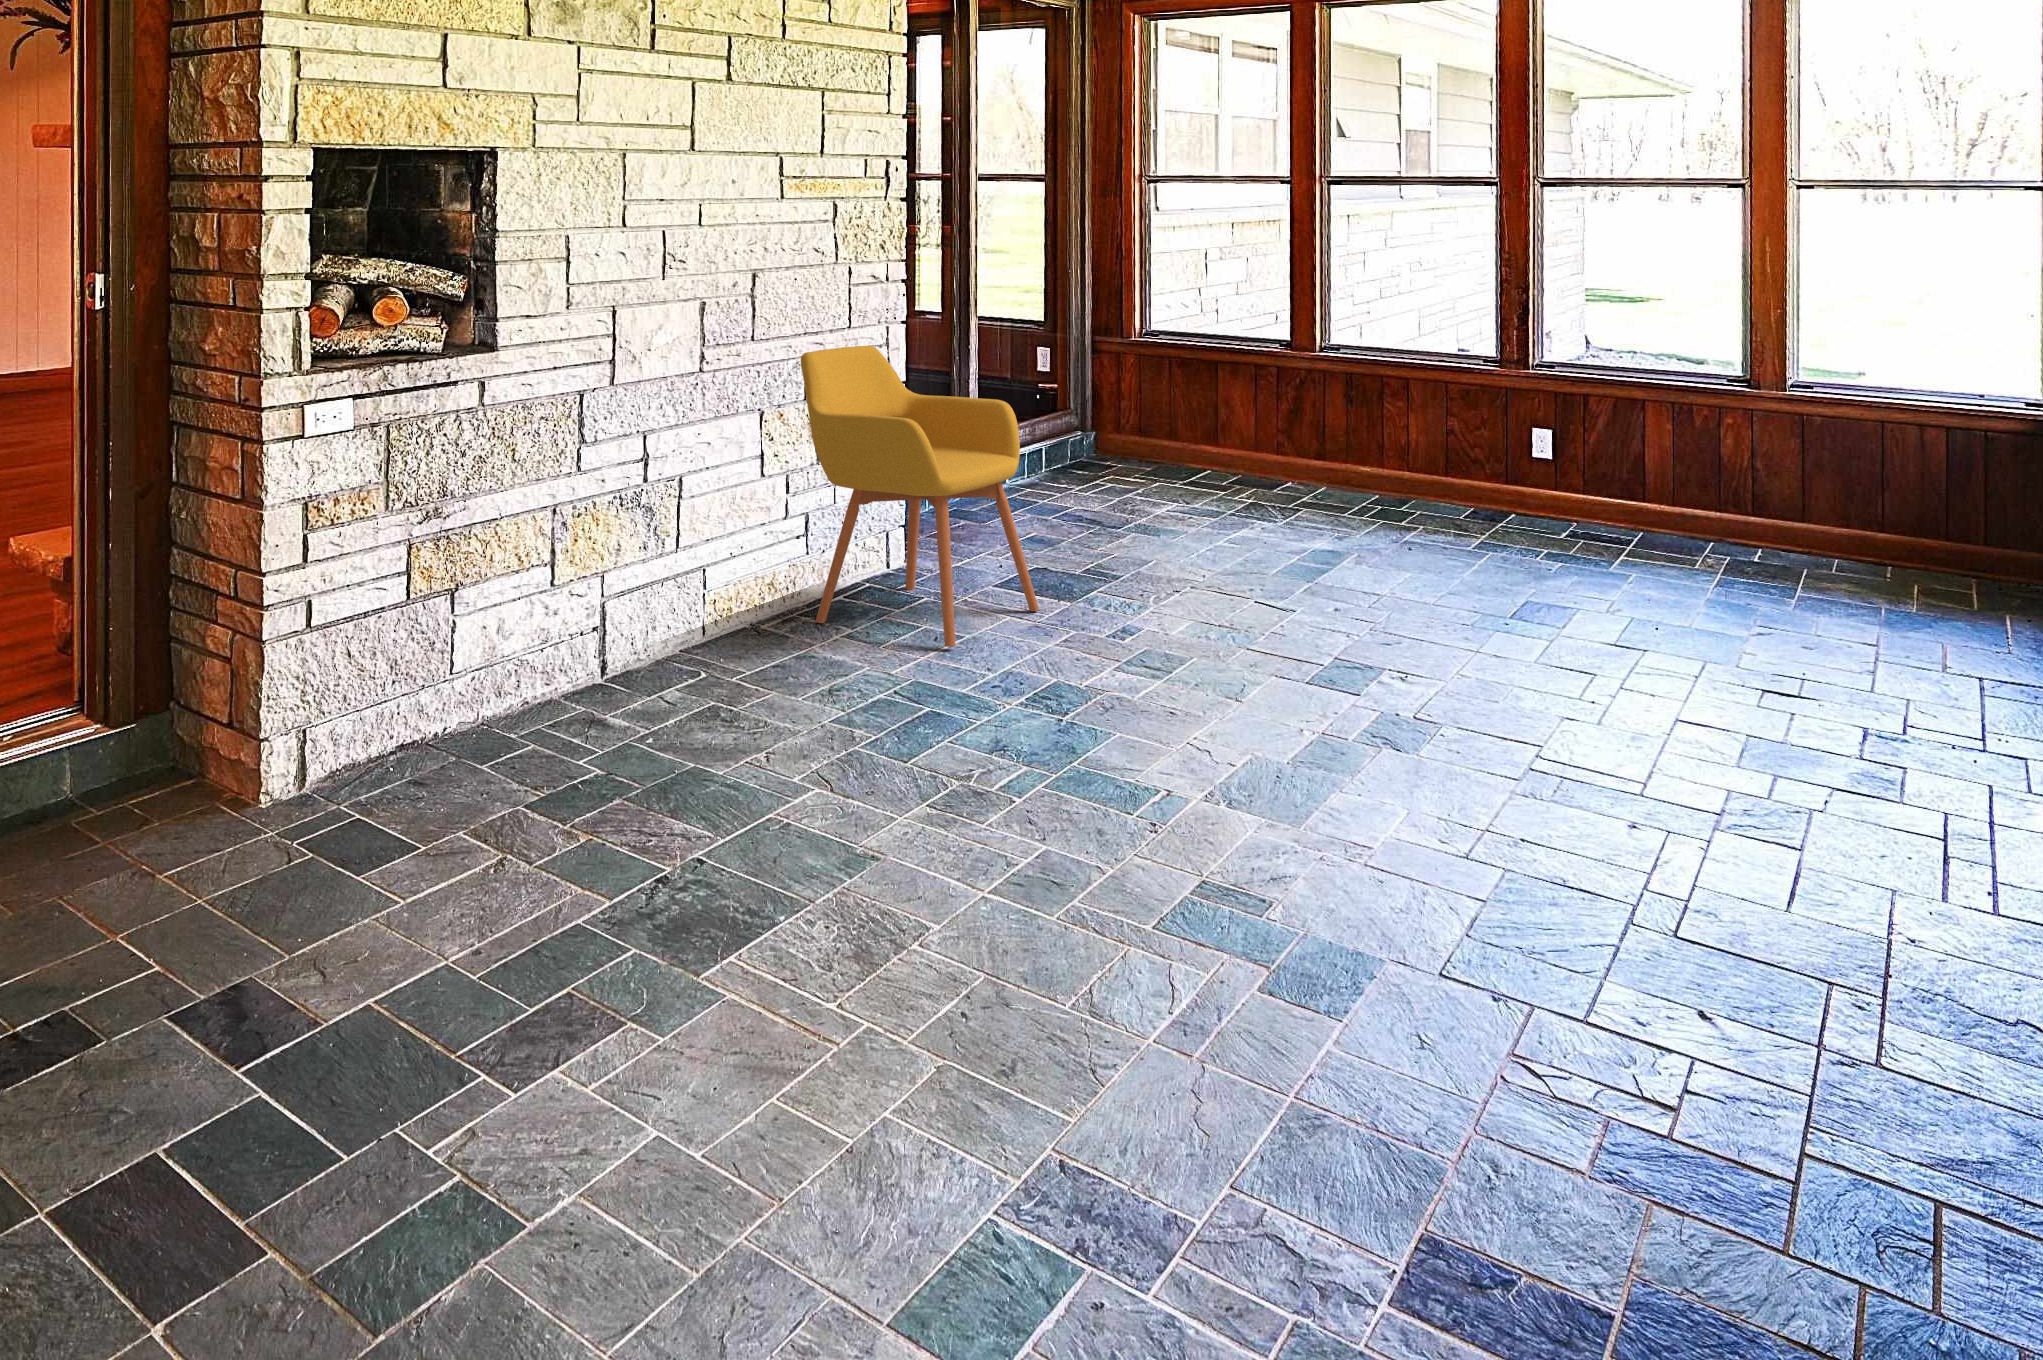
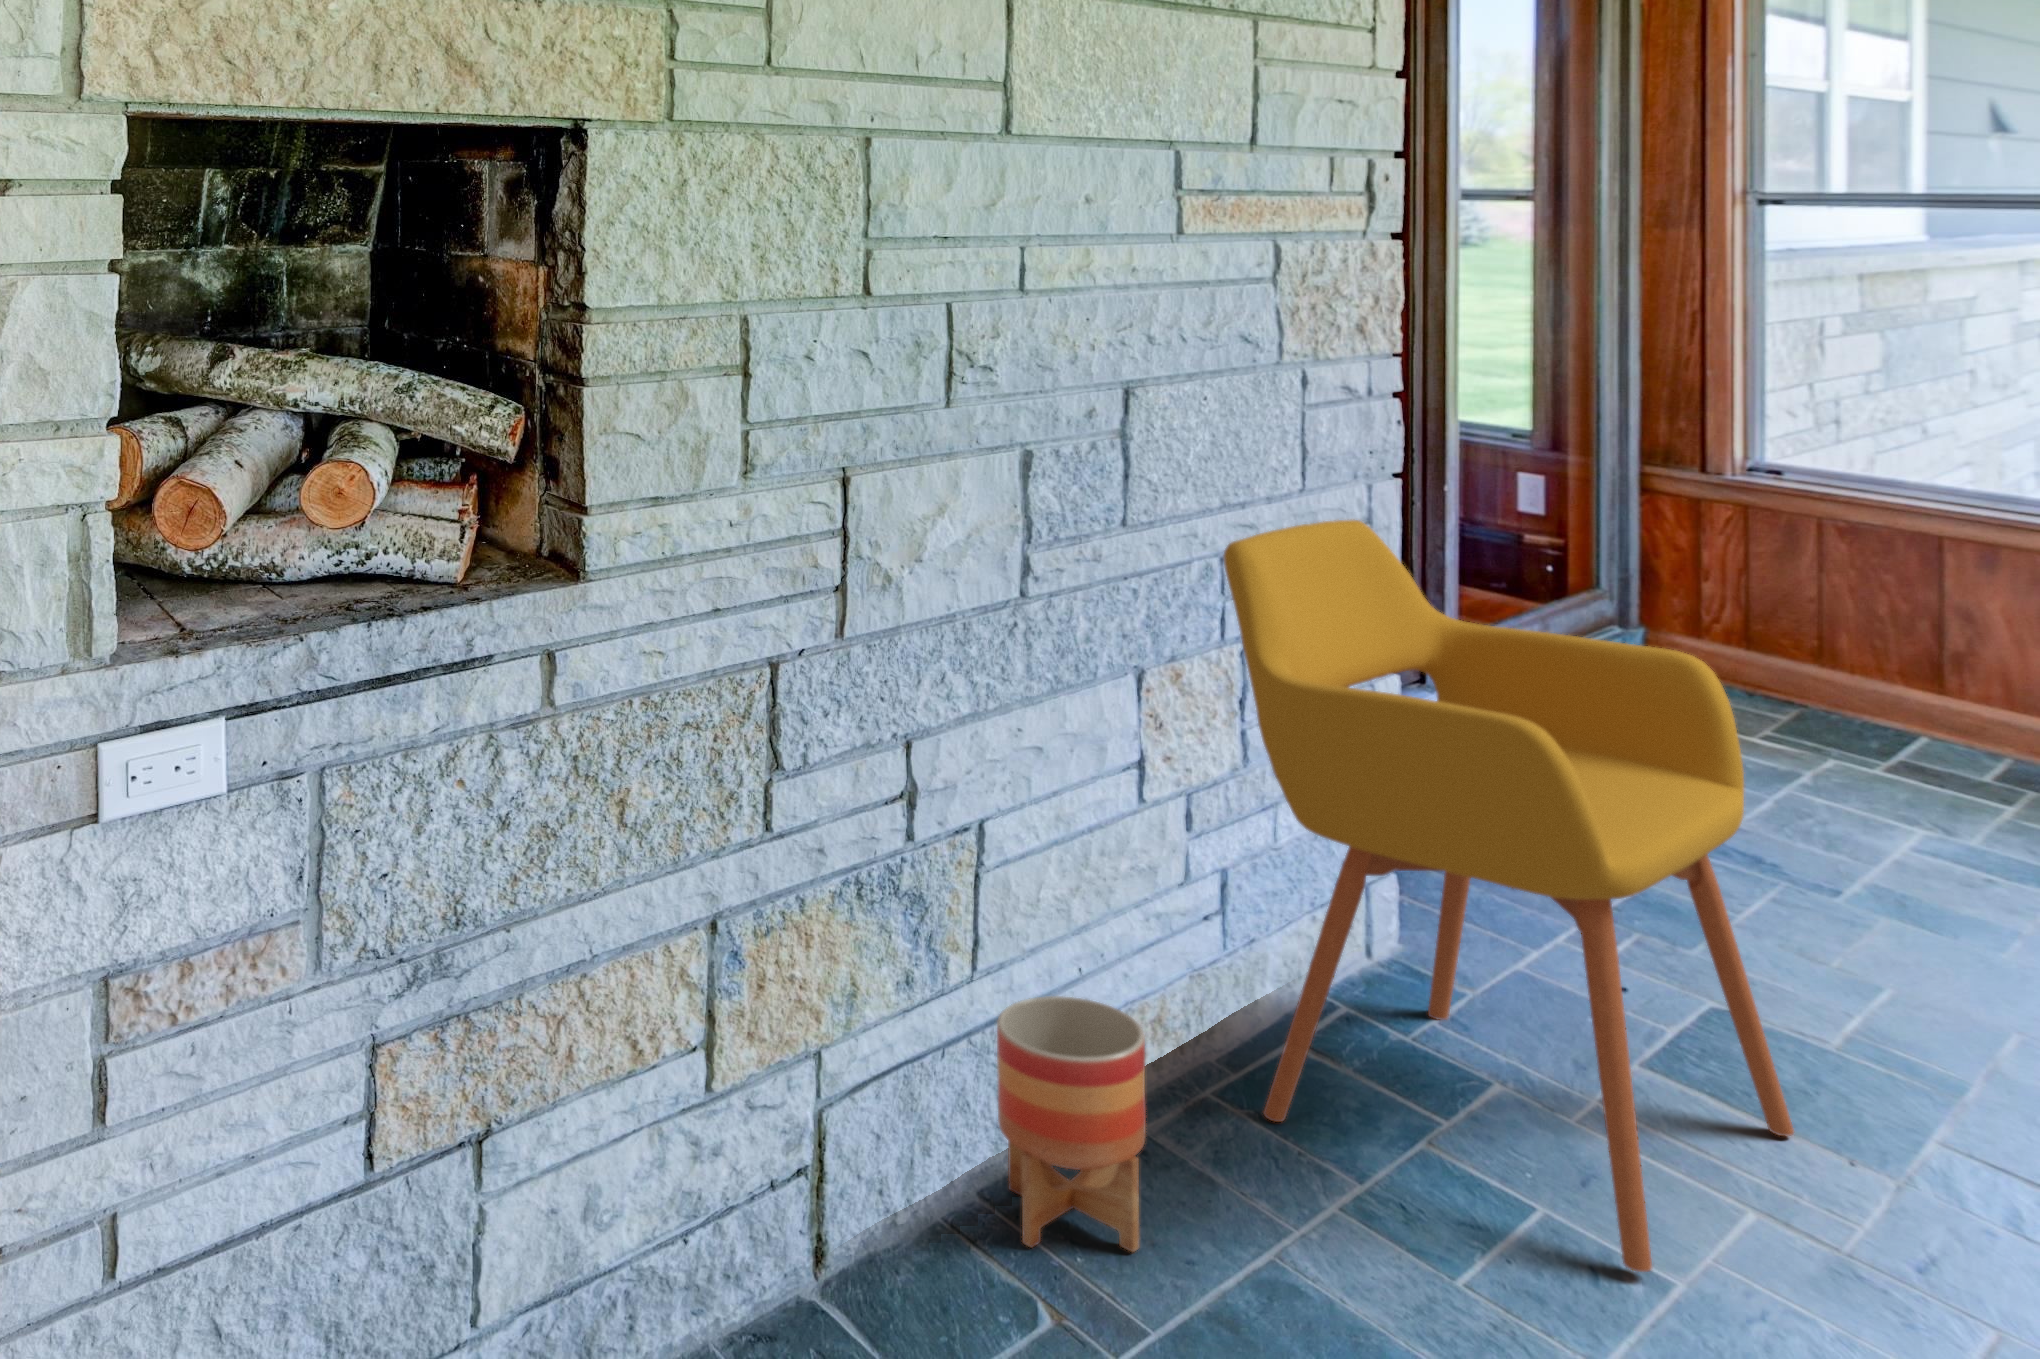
planter: none [686,559,752,663] -> present [997,996,1146,1252]

